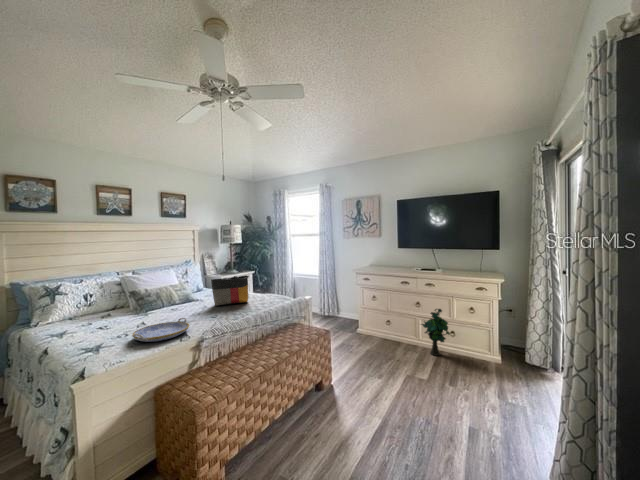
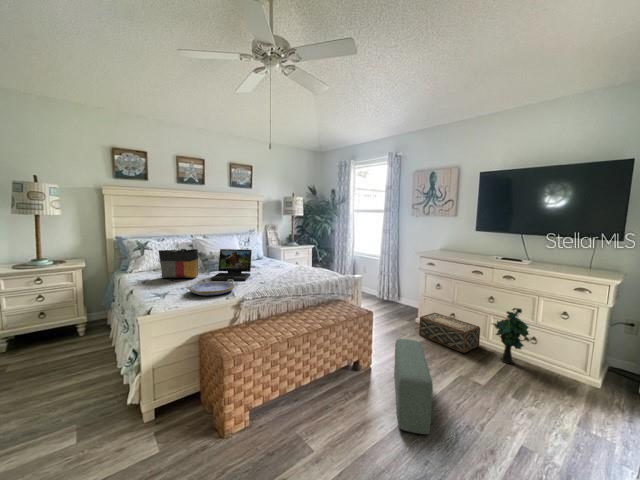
tote bag: present [211,275,249,306] -> present [159,249,198,278]
laptop: none [155,283,200,321] -> present [211,249,252,280]
woven basket: none [363,321,412,353] -> present [419,313,480,353]
pouf: none [354,351,402,441] -> present [394,339,433,434]

